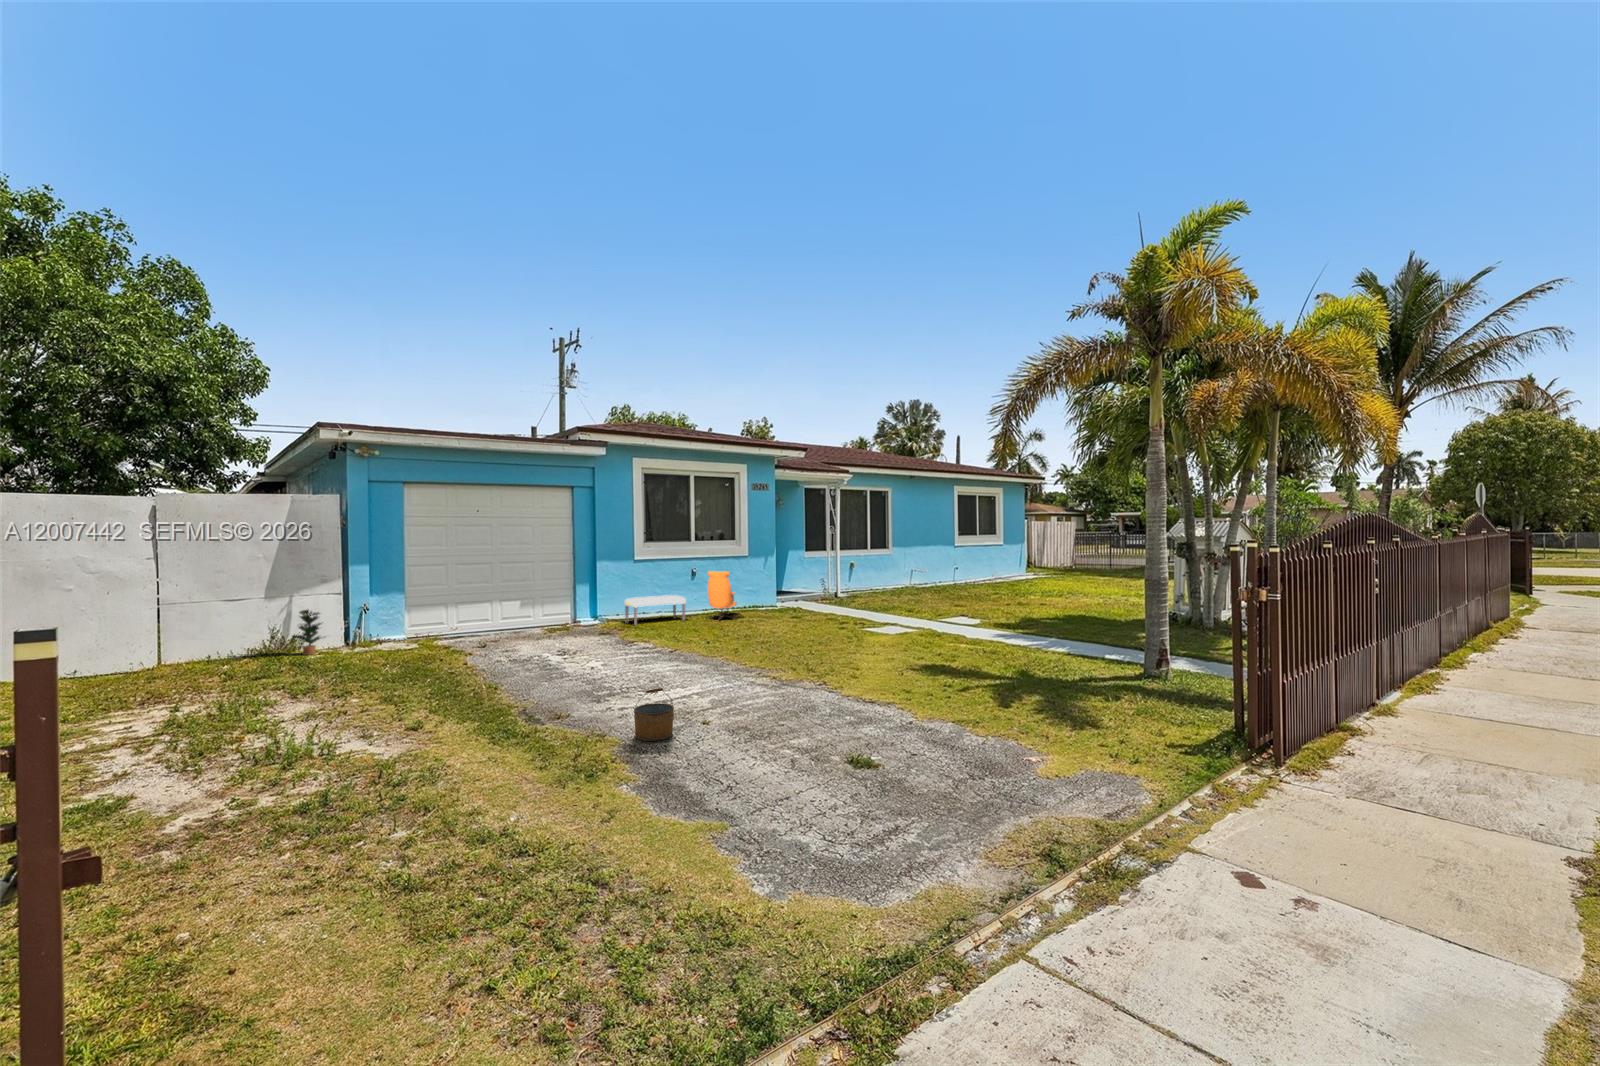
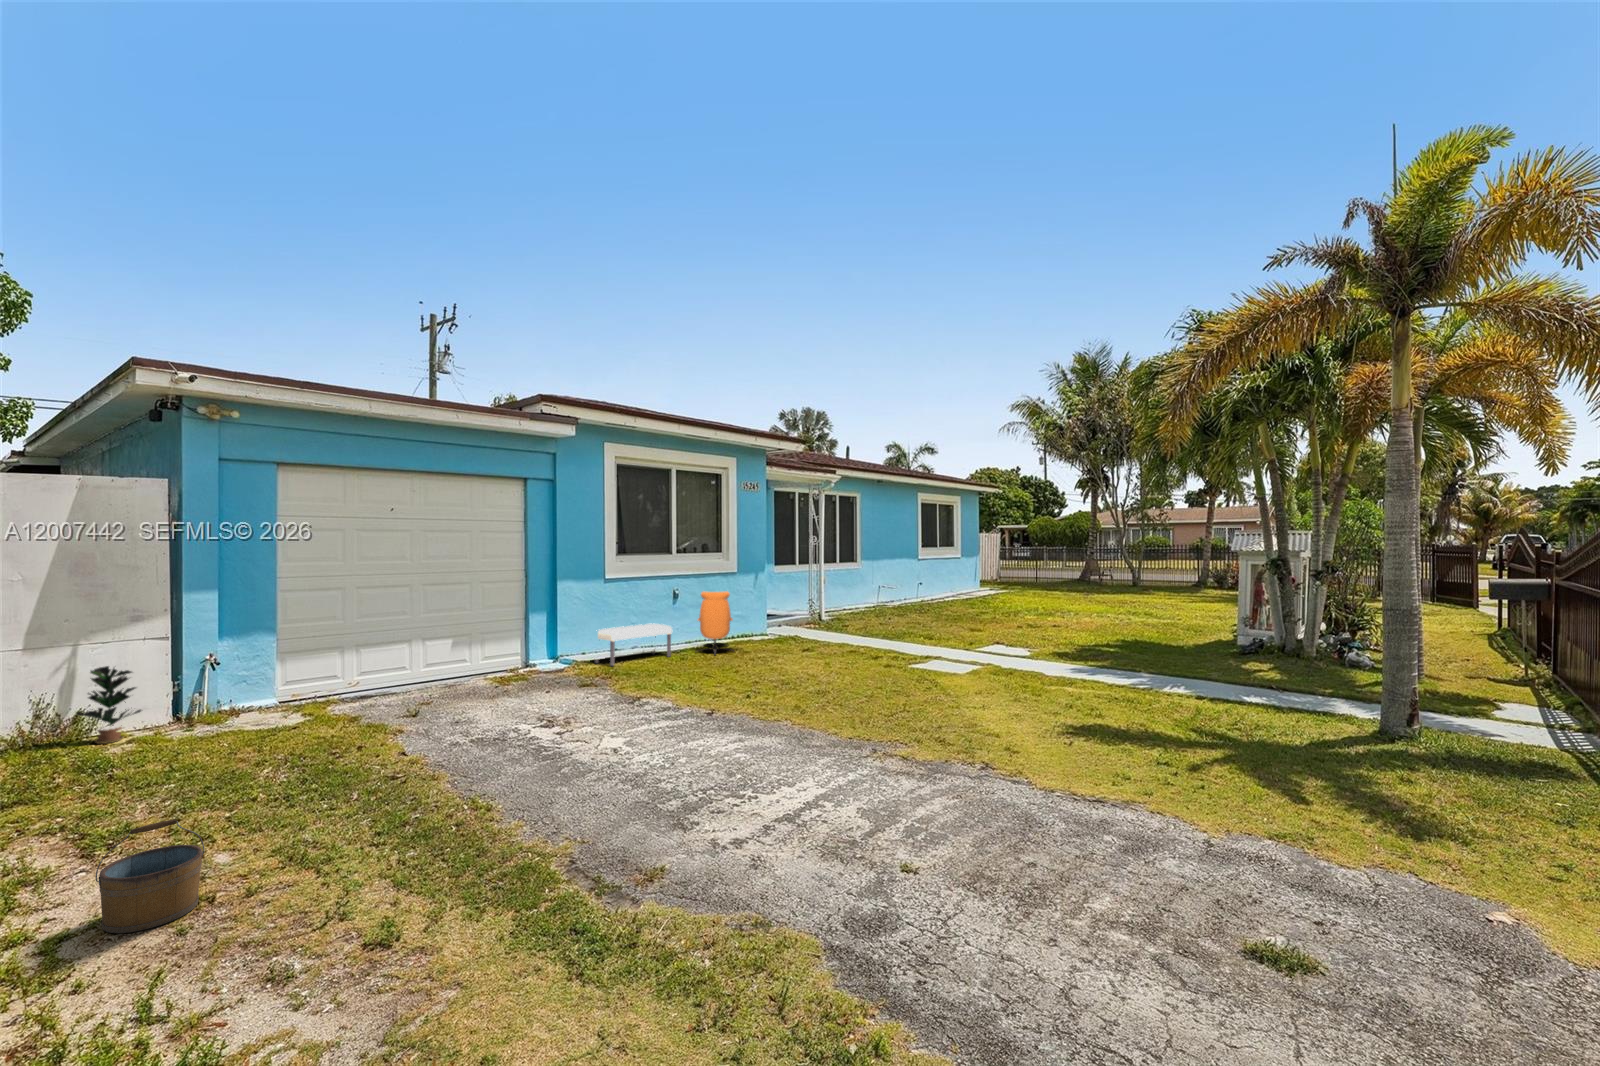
bucket: present [634,688,674,741] -> present [96,819,204,933]

